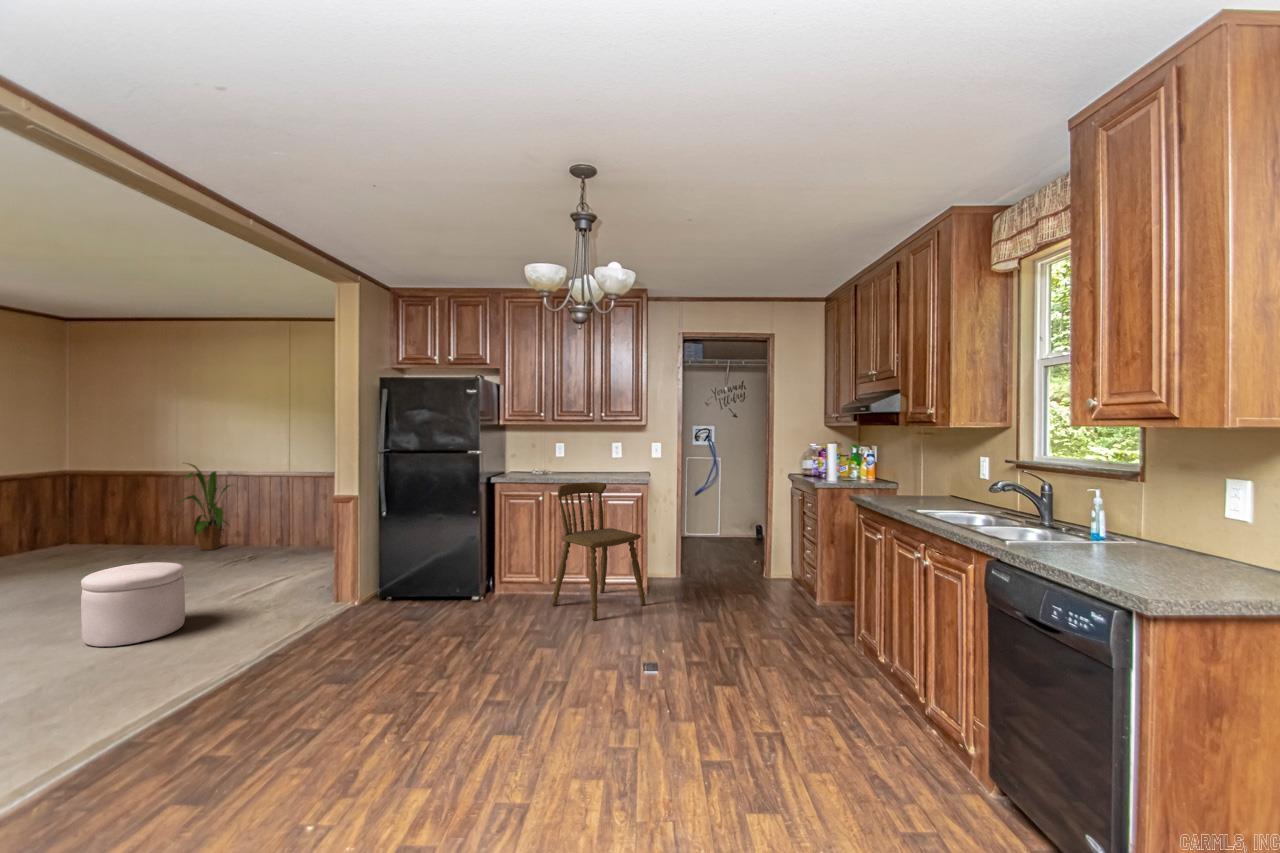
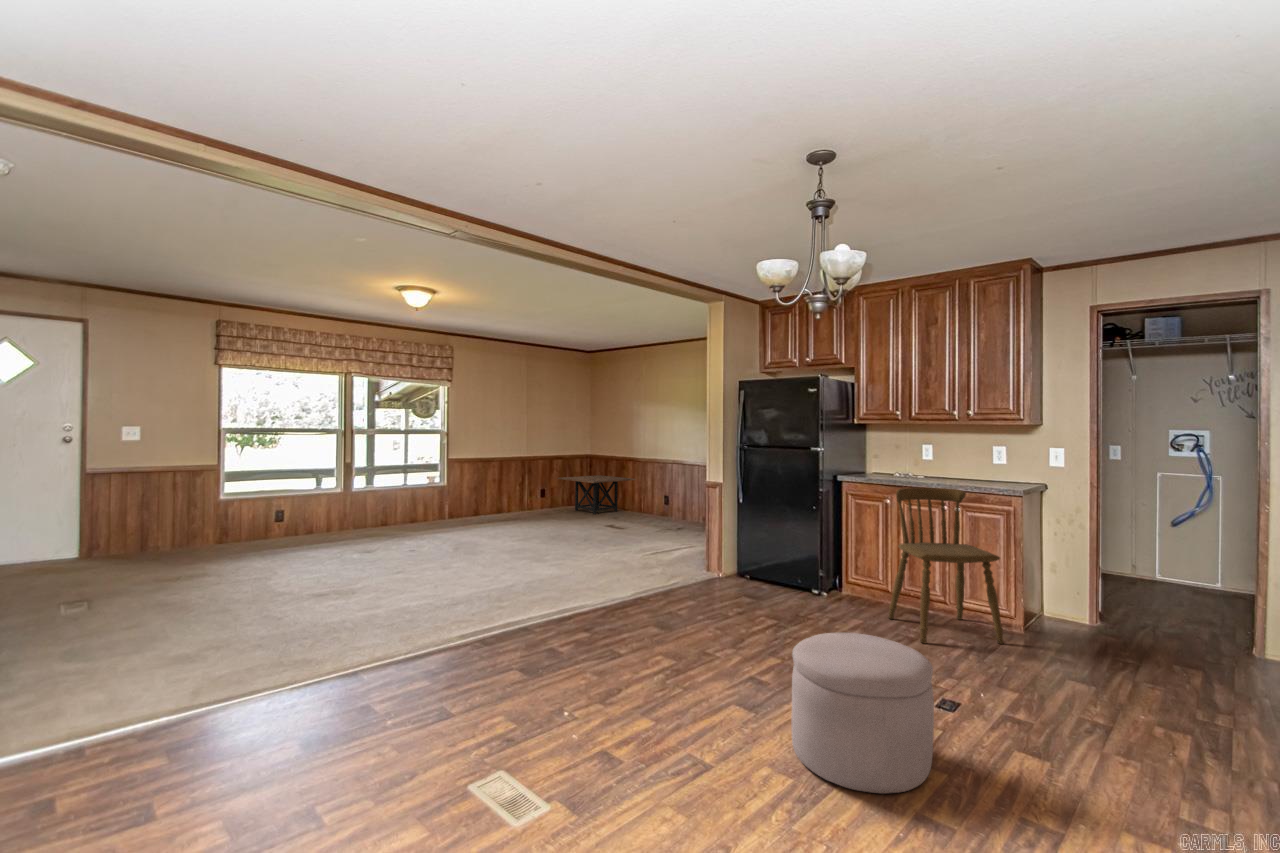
house plant: present [179,464,231,550] -> none [630,450,683,521]
side table: none [23,500,169,555] -> present [557,475,636,514]
ottoman: present [81,562,185,647] -> present [791,632,934,794]

